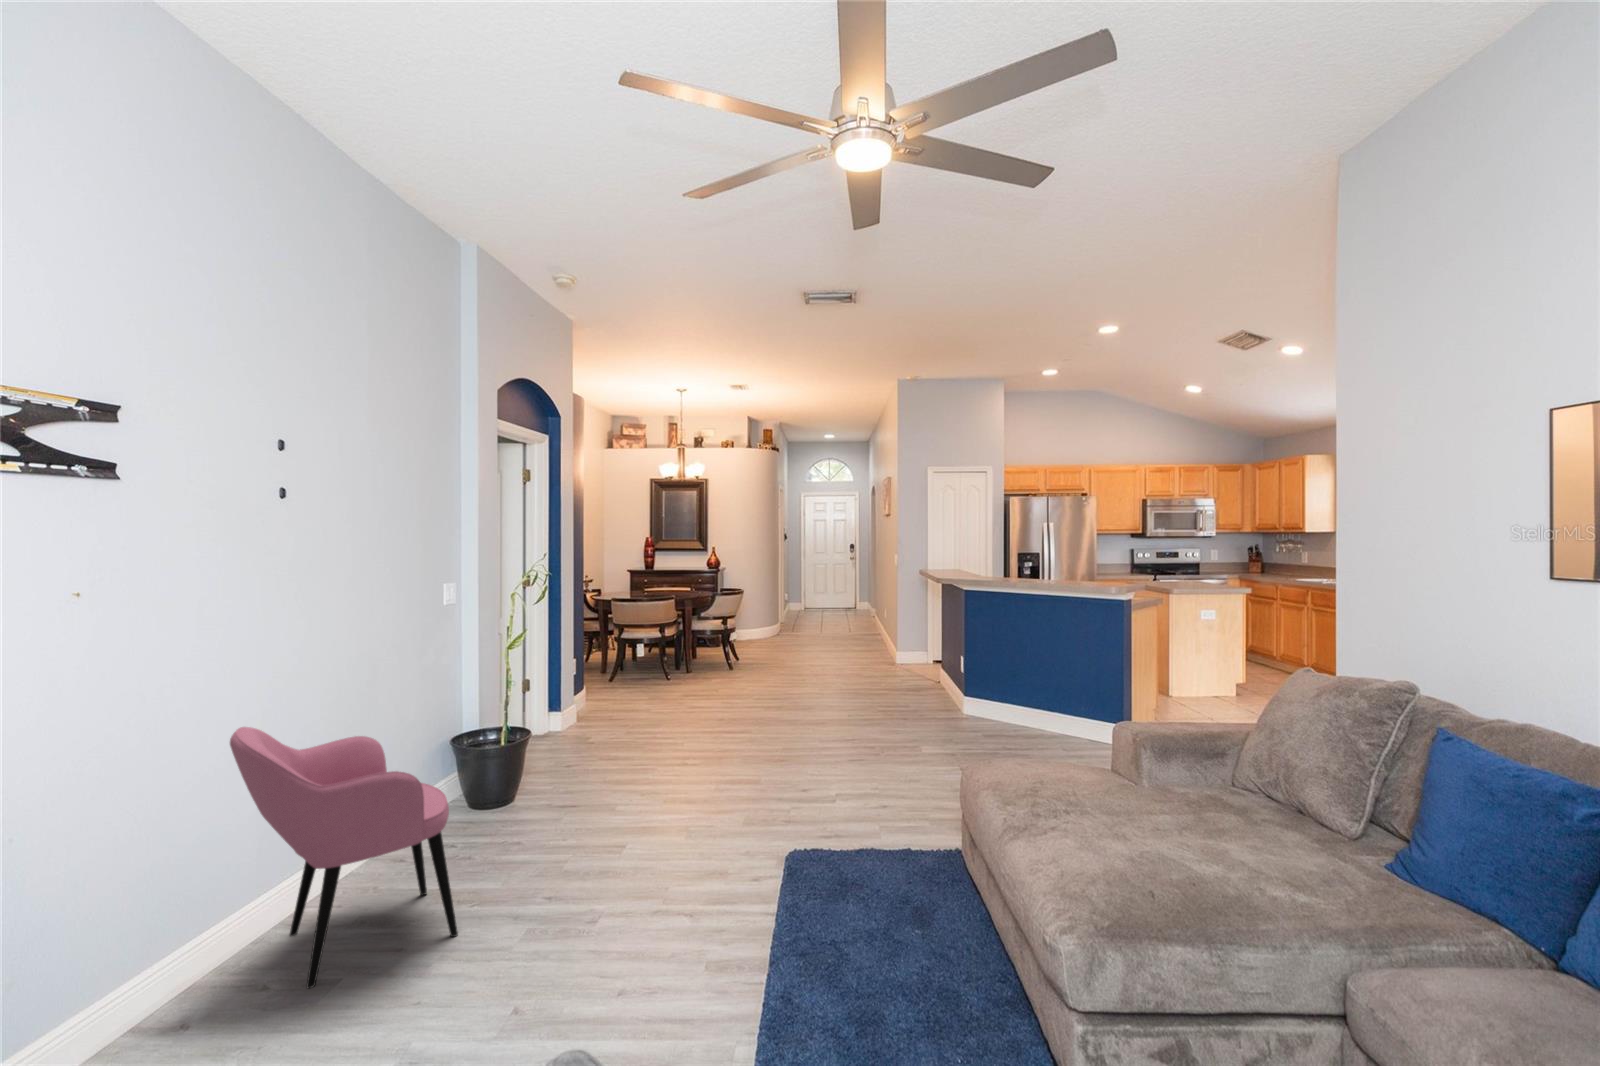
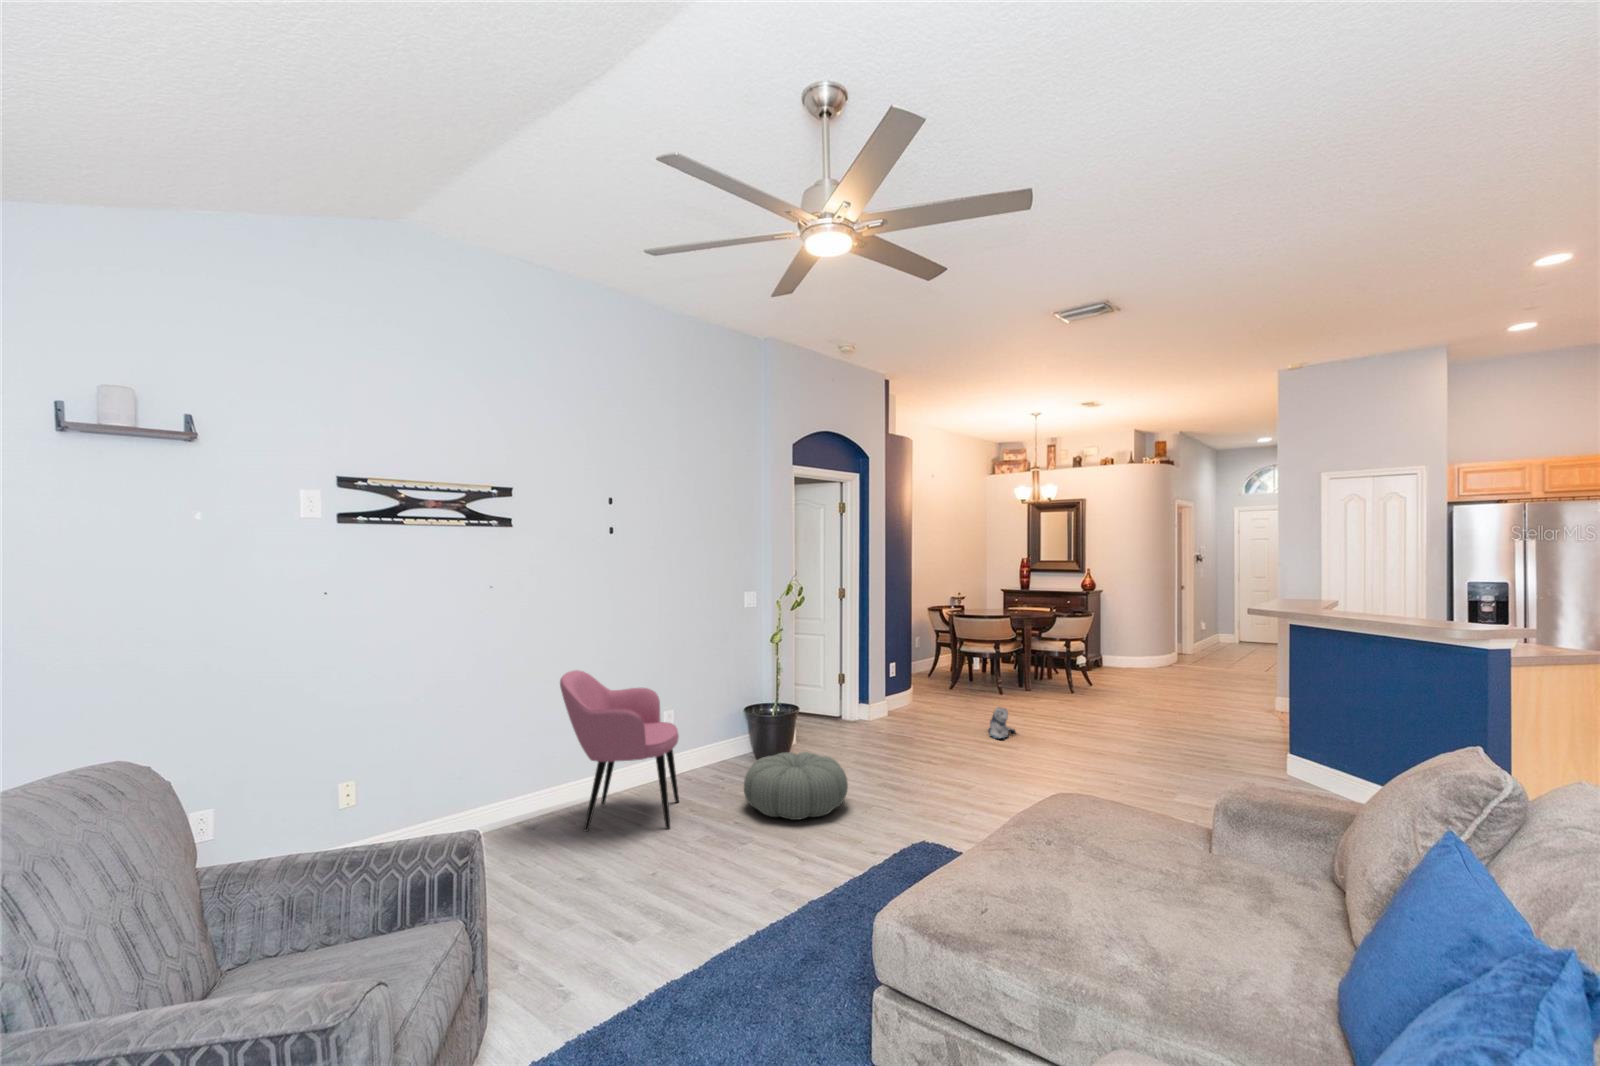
plush toy: none [702,692,731,725] -> present [988,707,1015,739]
pouf: none [527,780,665,873] -> present [744,752,848,820]

